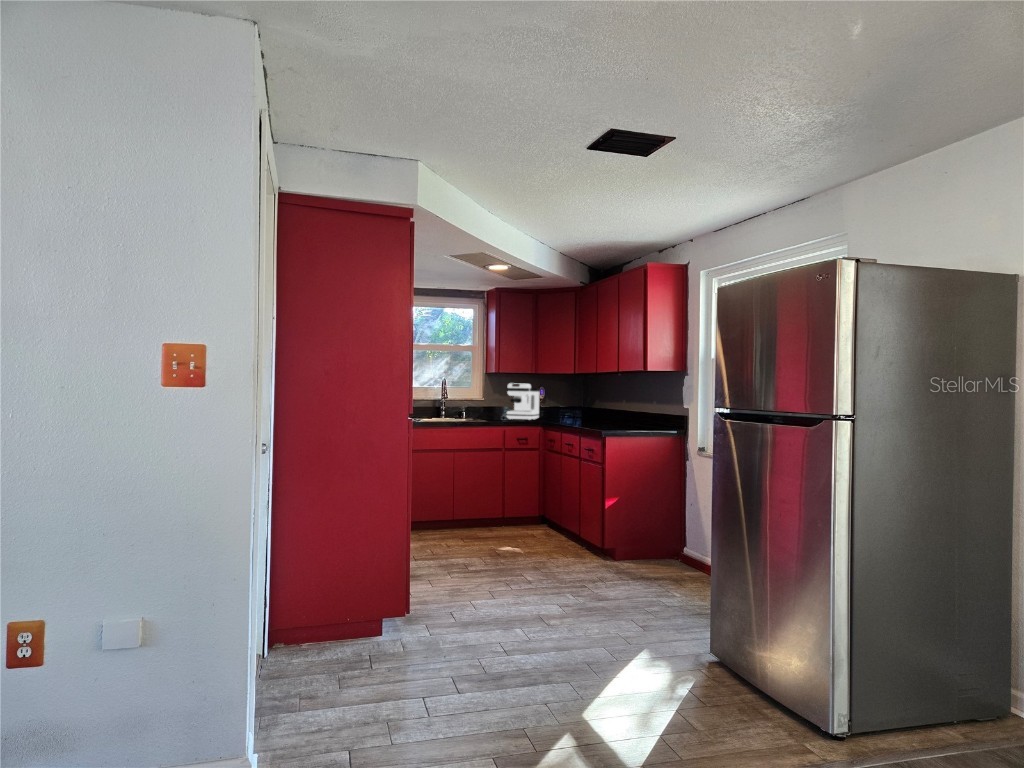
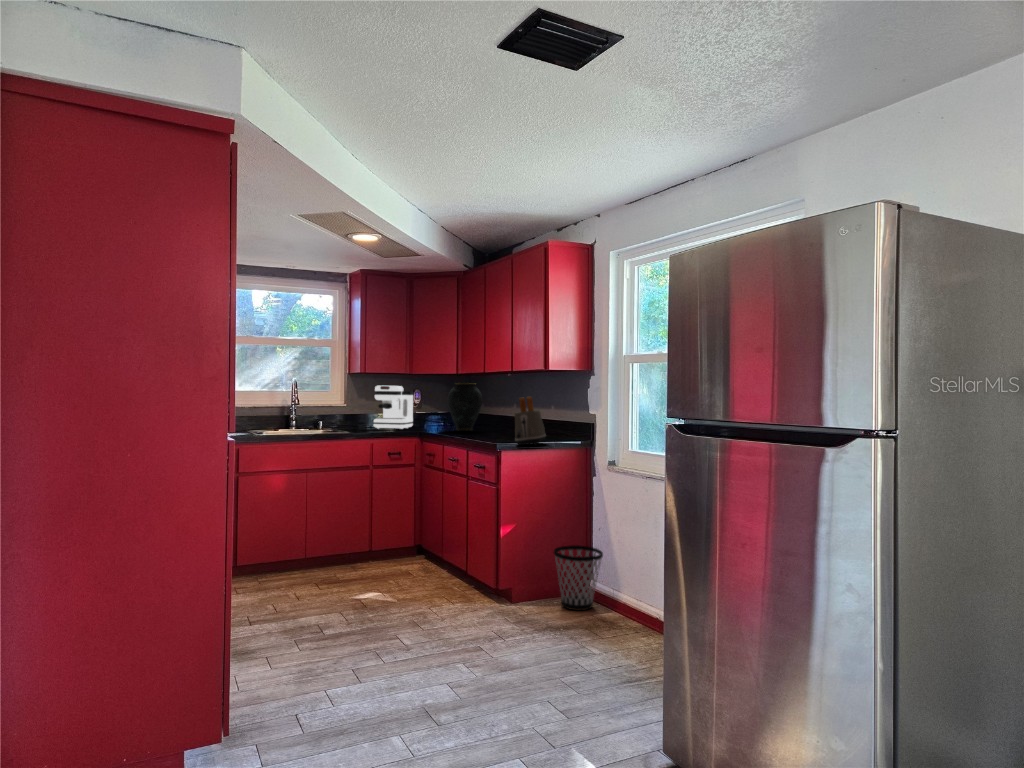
vase: none [568,382,597,422] -> present [448,383,482,431]
toaster: none [618,393,646,433] -> present [515,397,546,446]
wastebasket: none [650,516,691,568] -> present [554,545,603,611]

